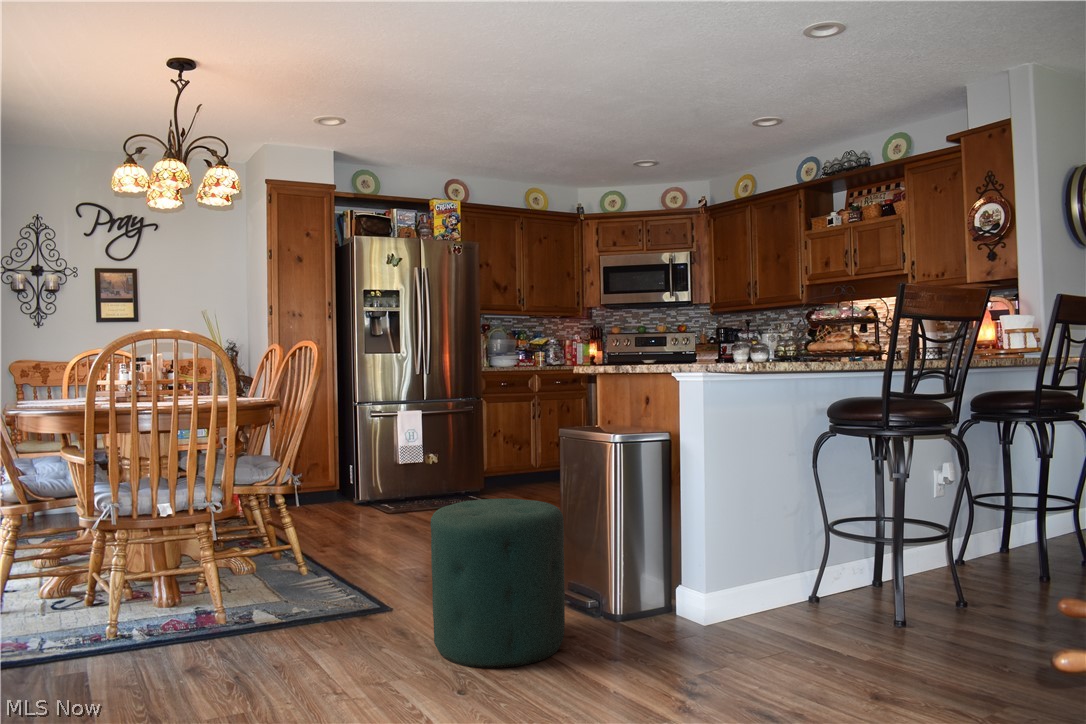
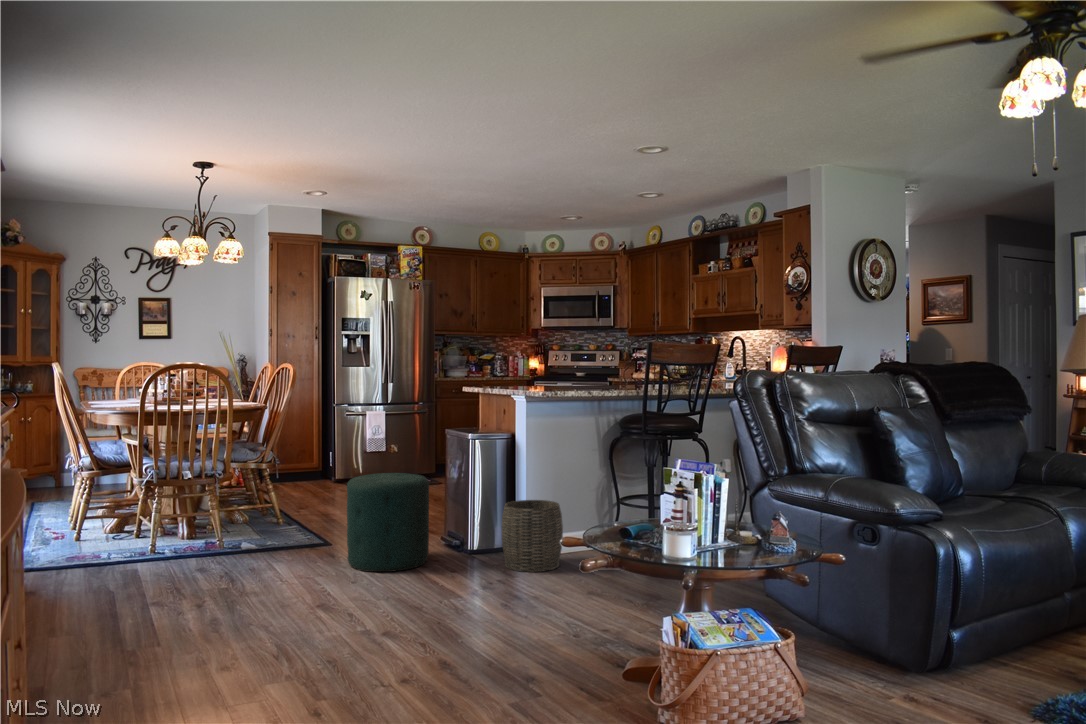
woven basket: none [685,537,786,660] -> present [502,500,563,572]

